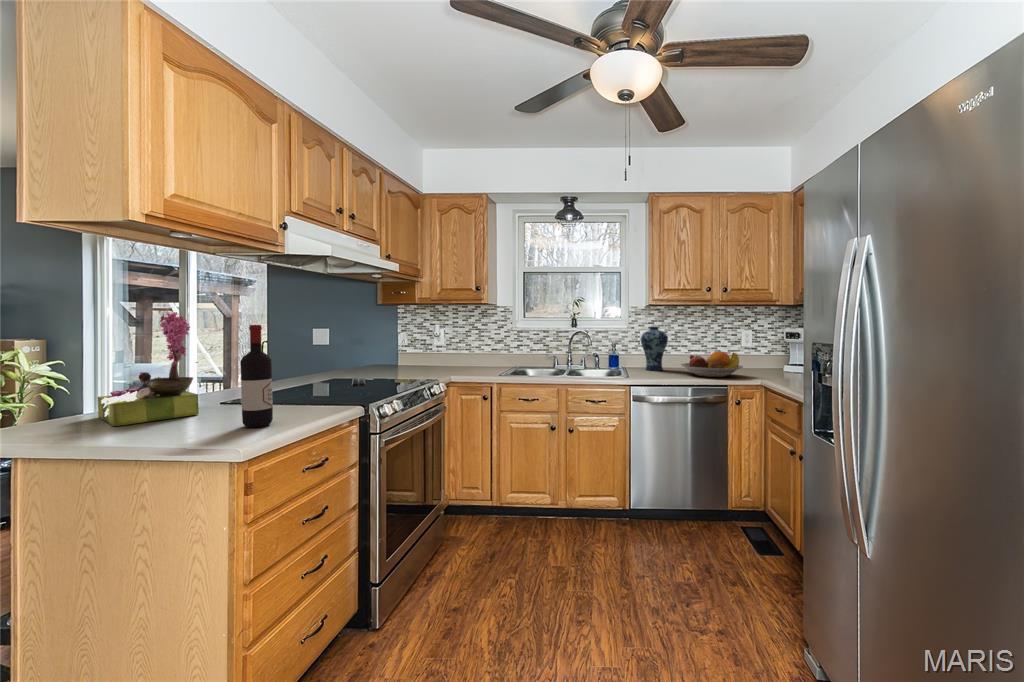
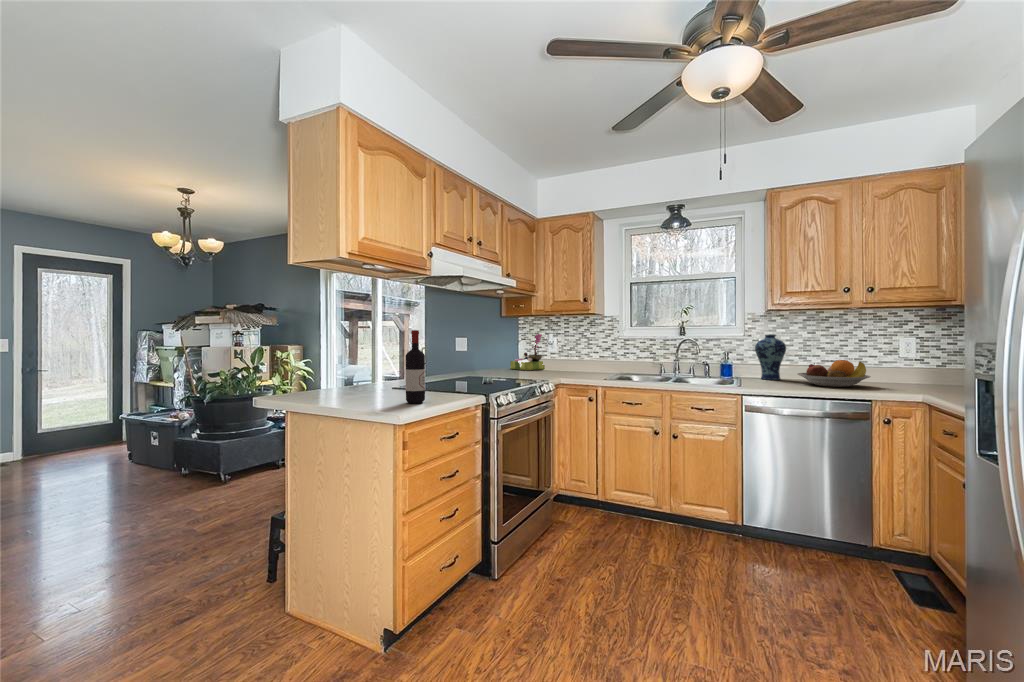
flower arrangement: present [98,311,199,426] -> present [510,334,545,370]

